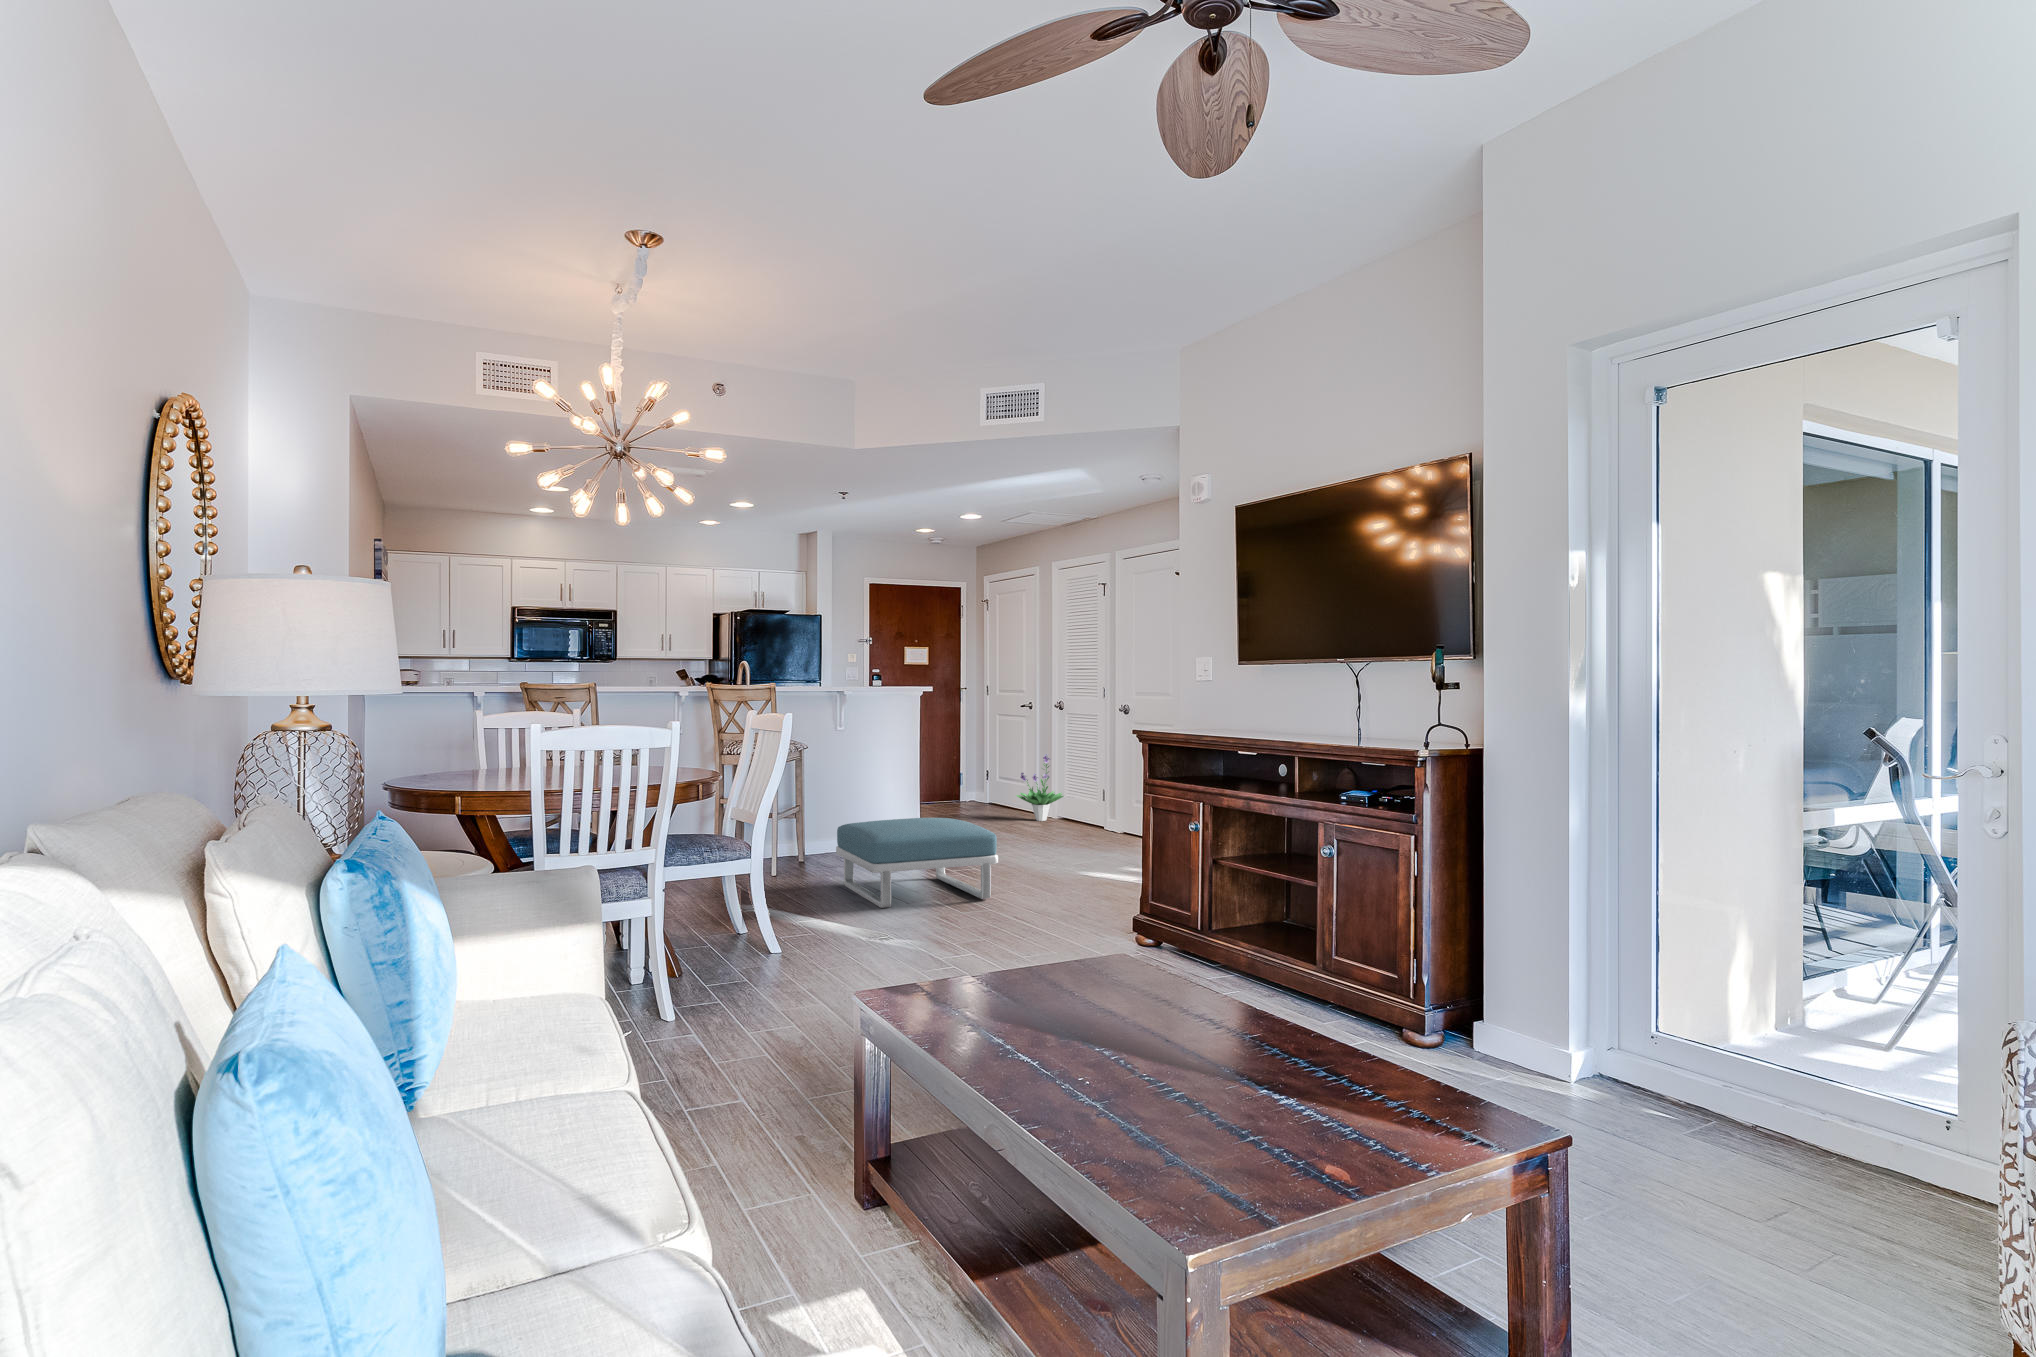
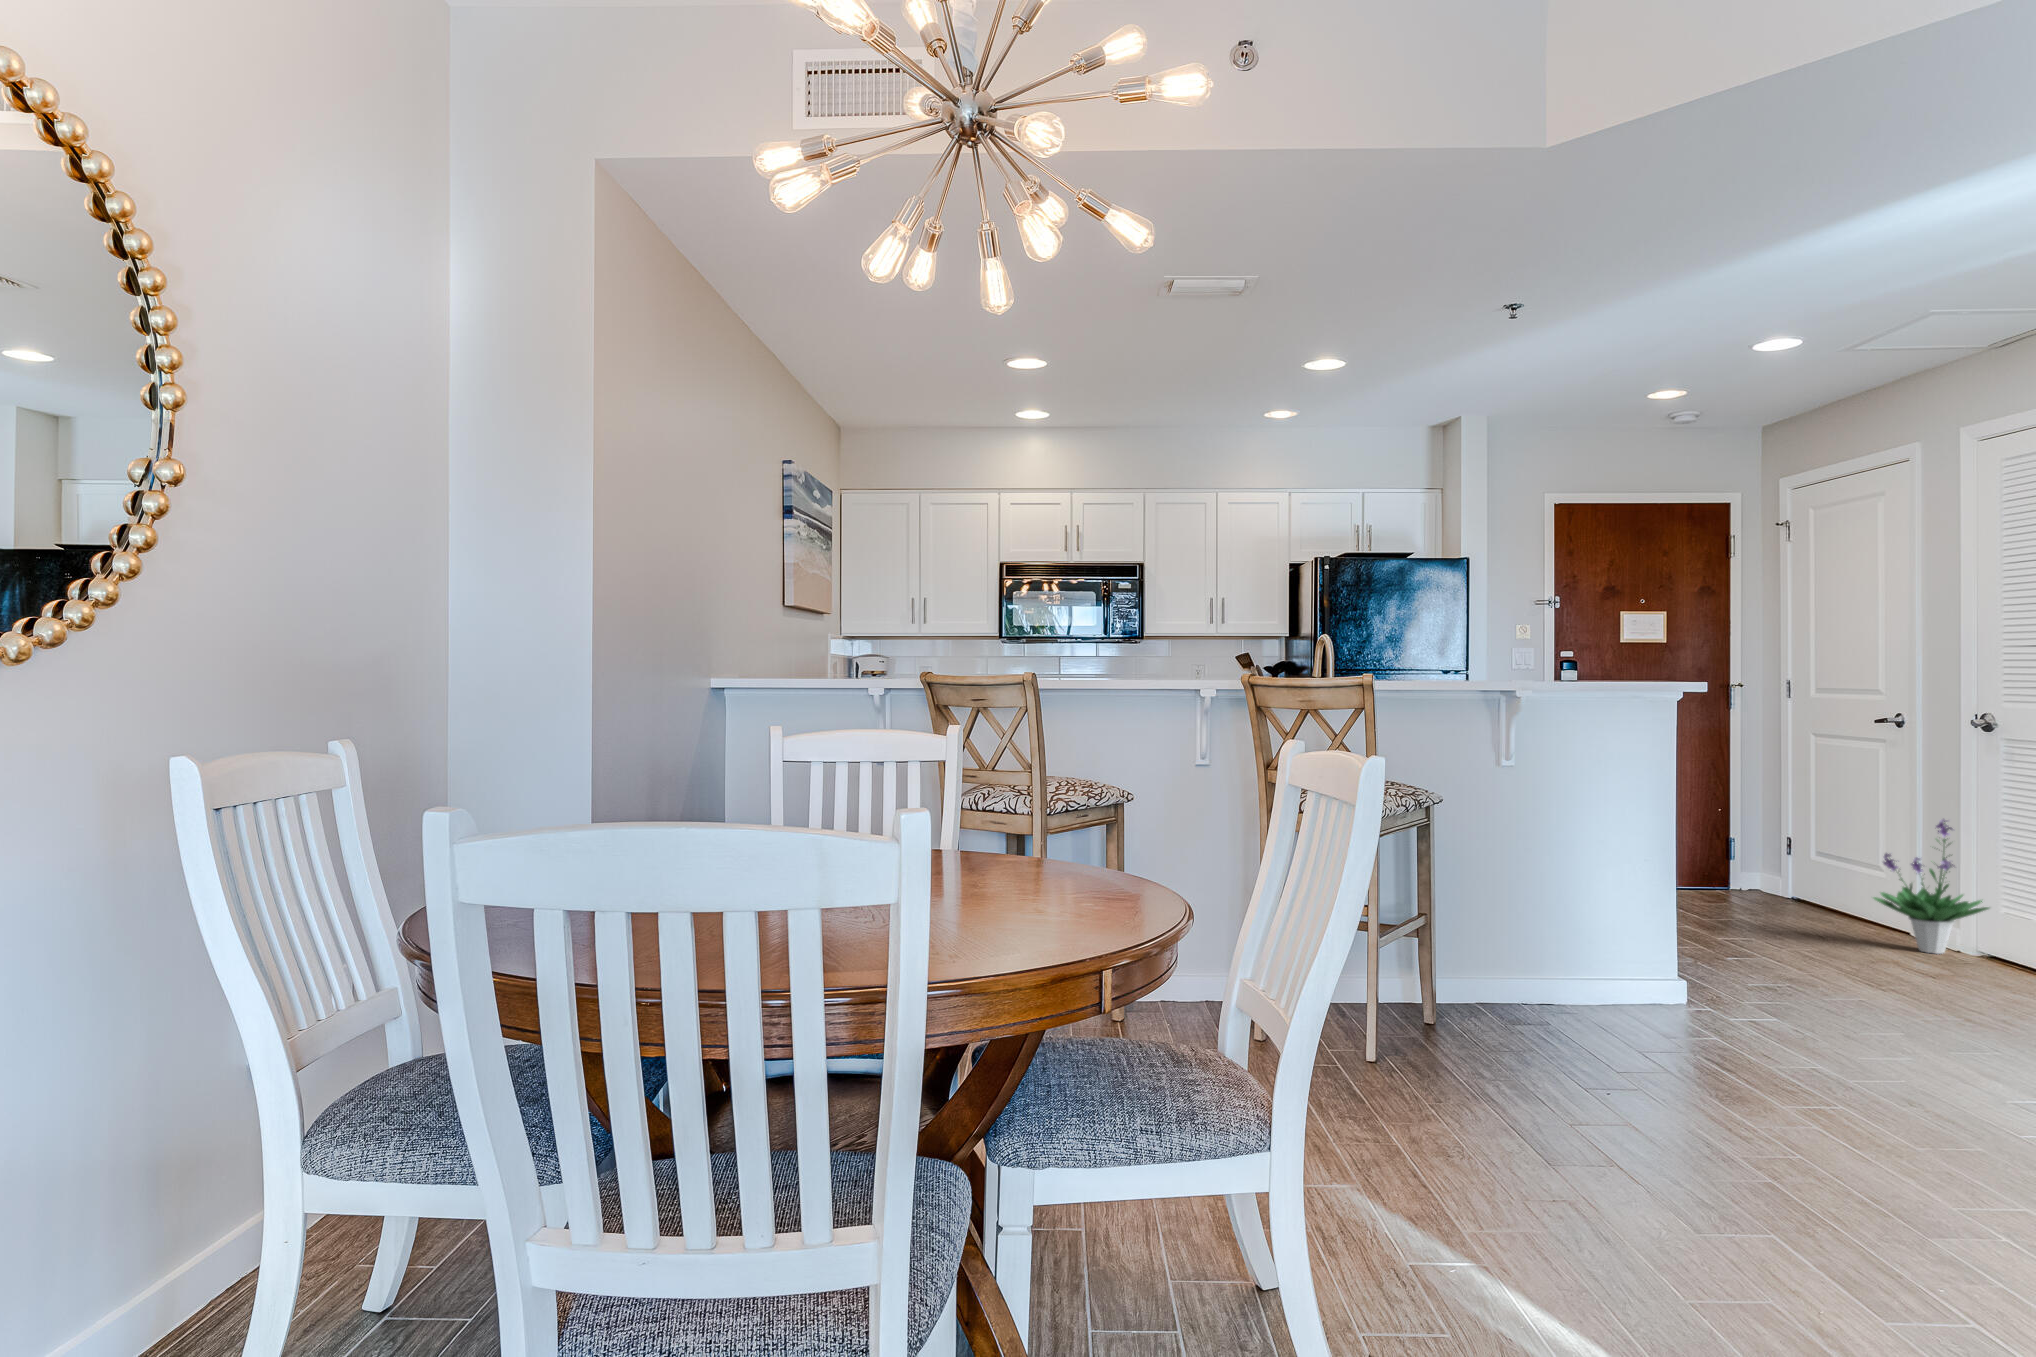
footstool: present [836,818,998,908] -> none [1502,981,1946,1232]

